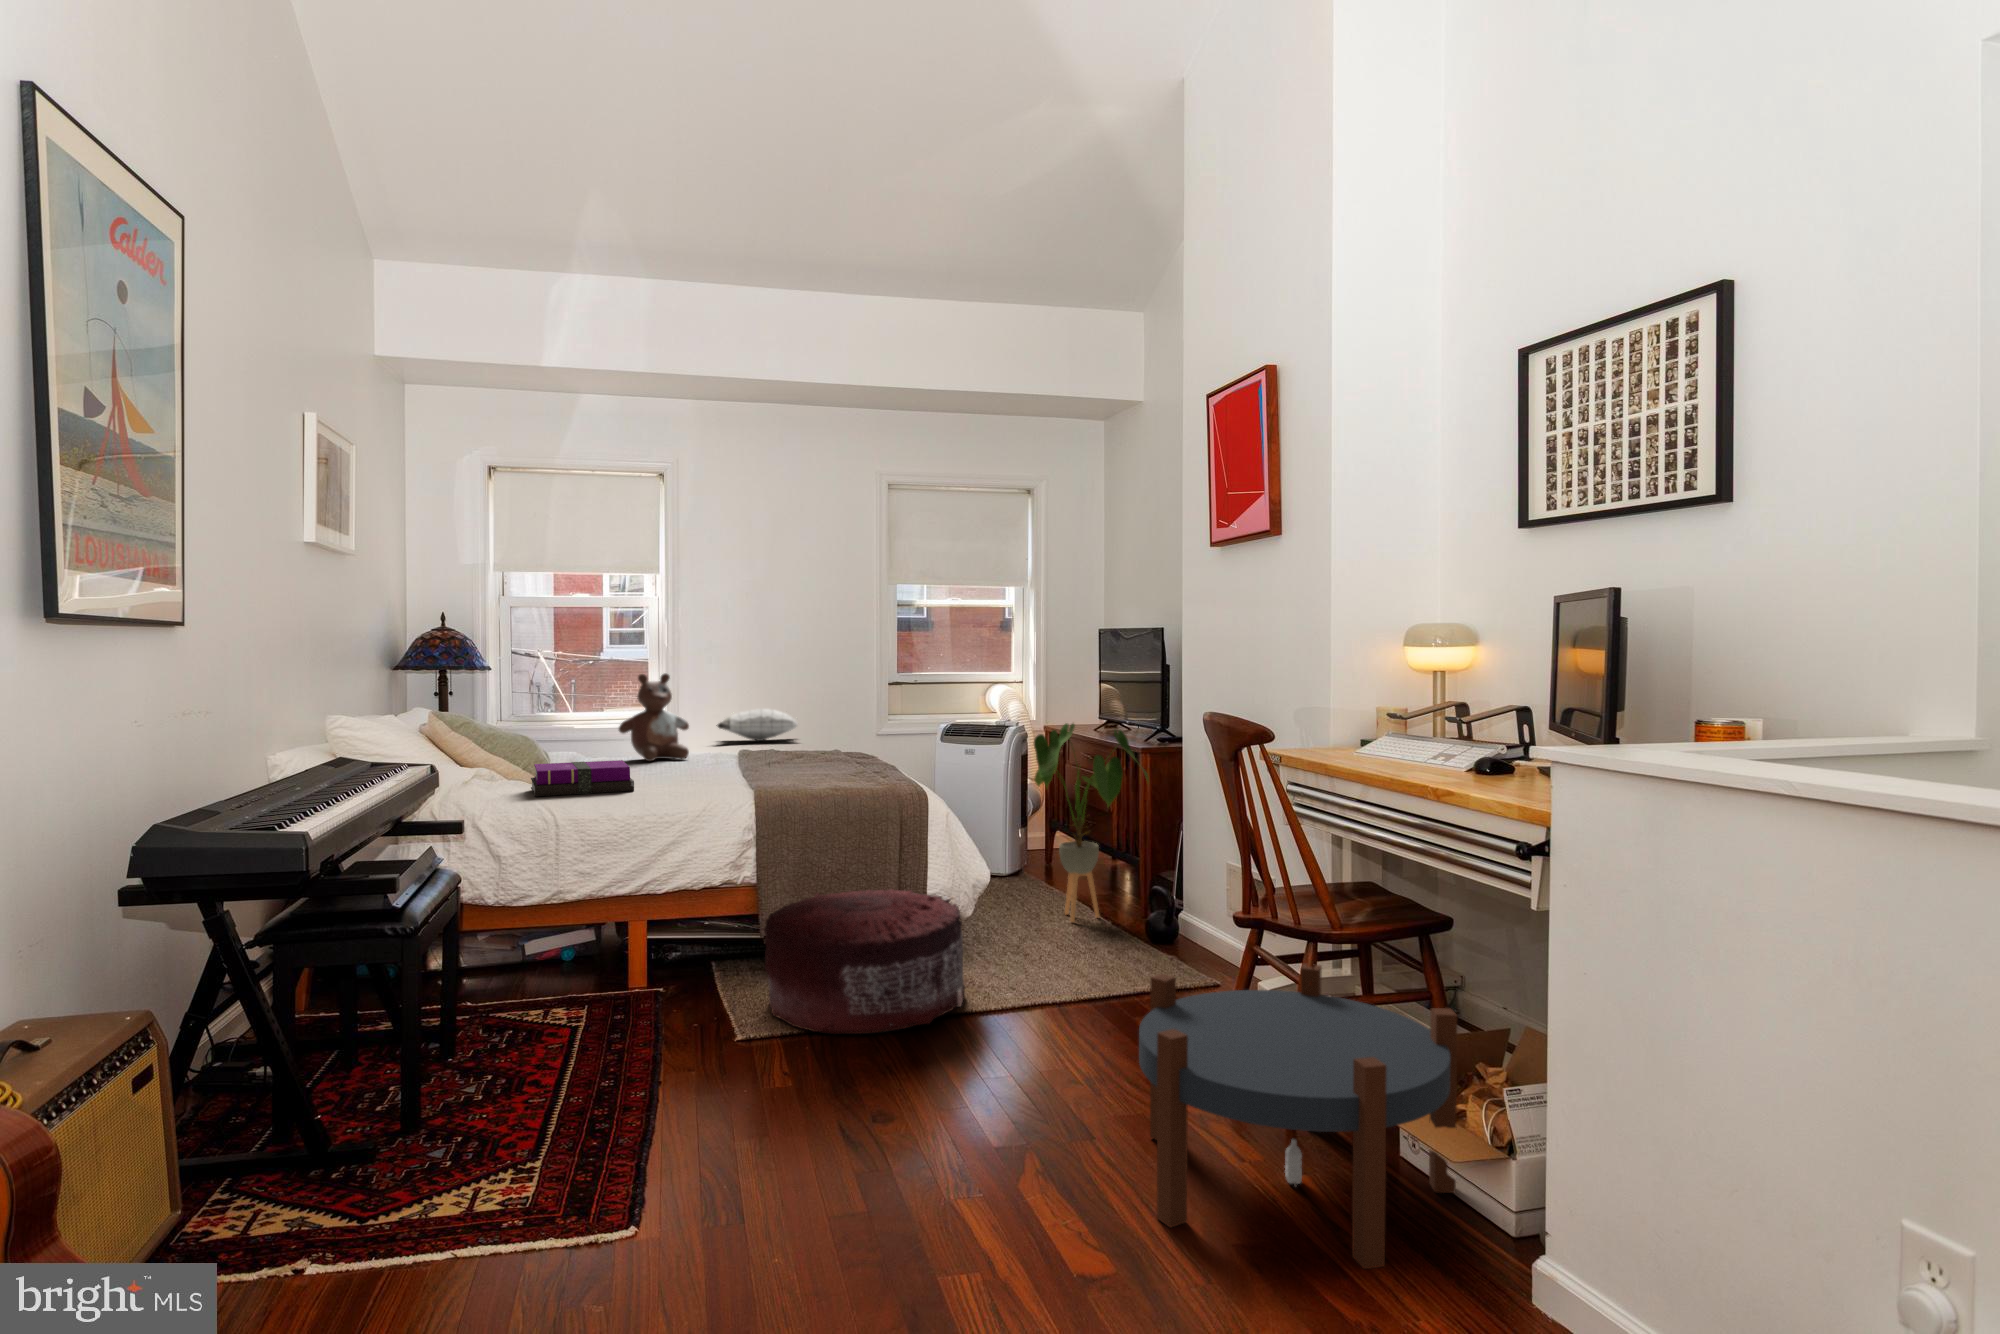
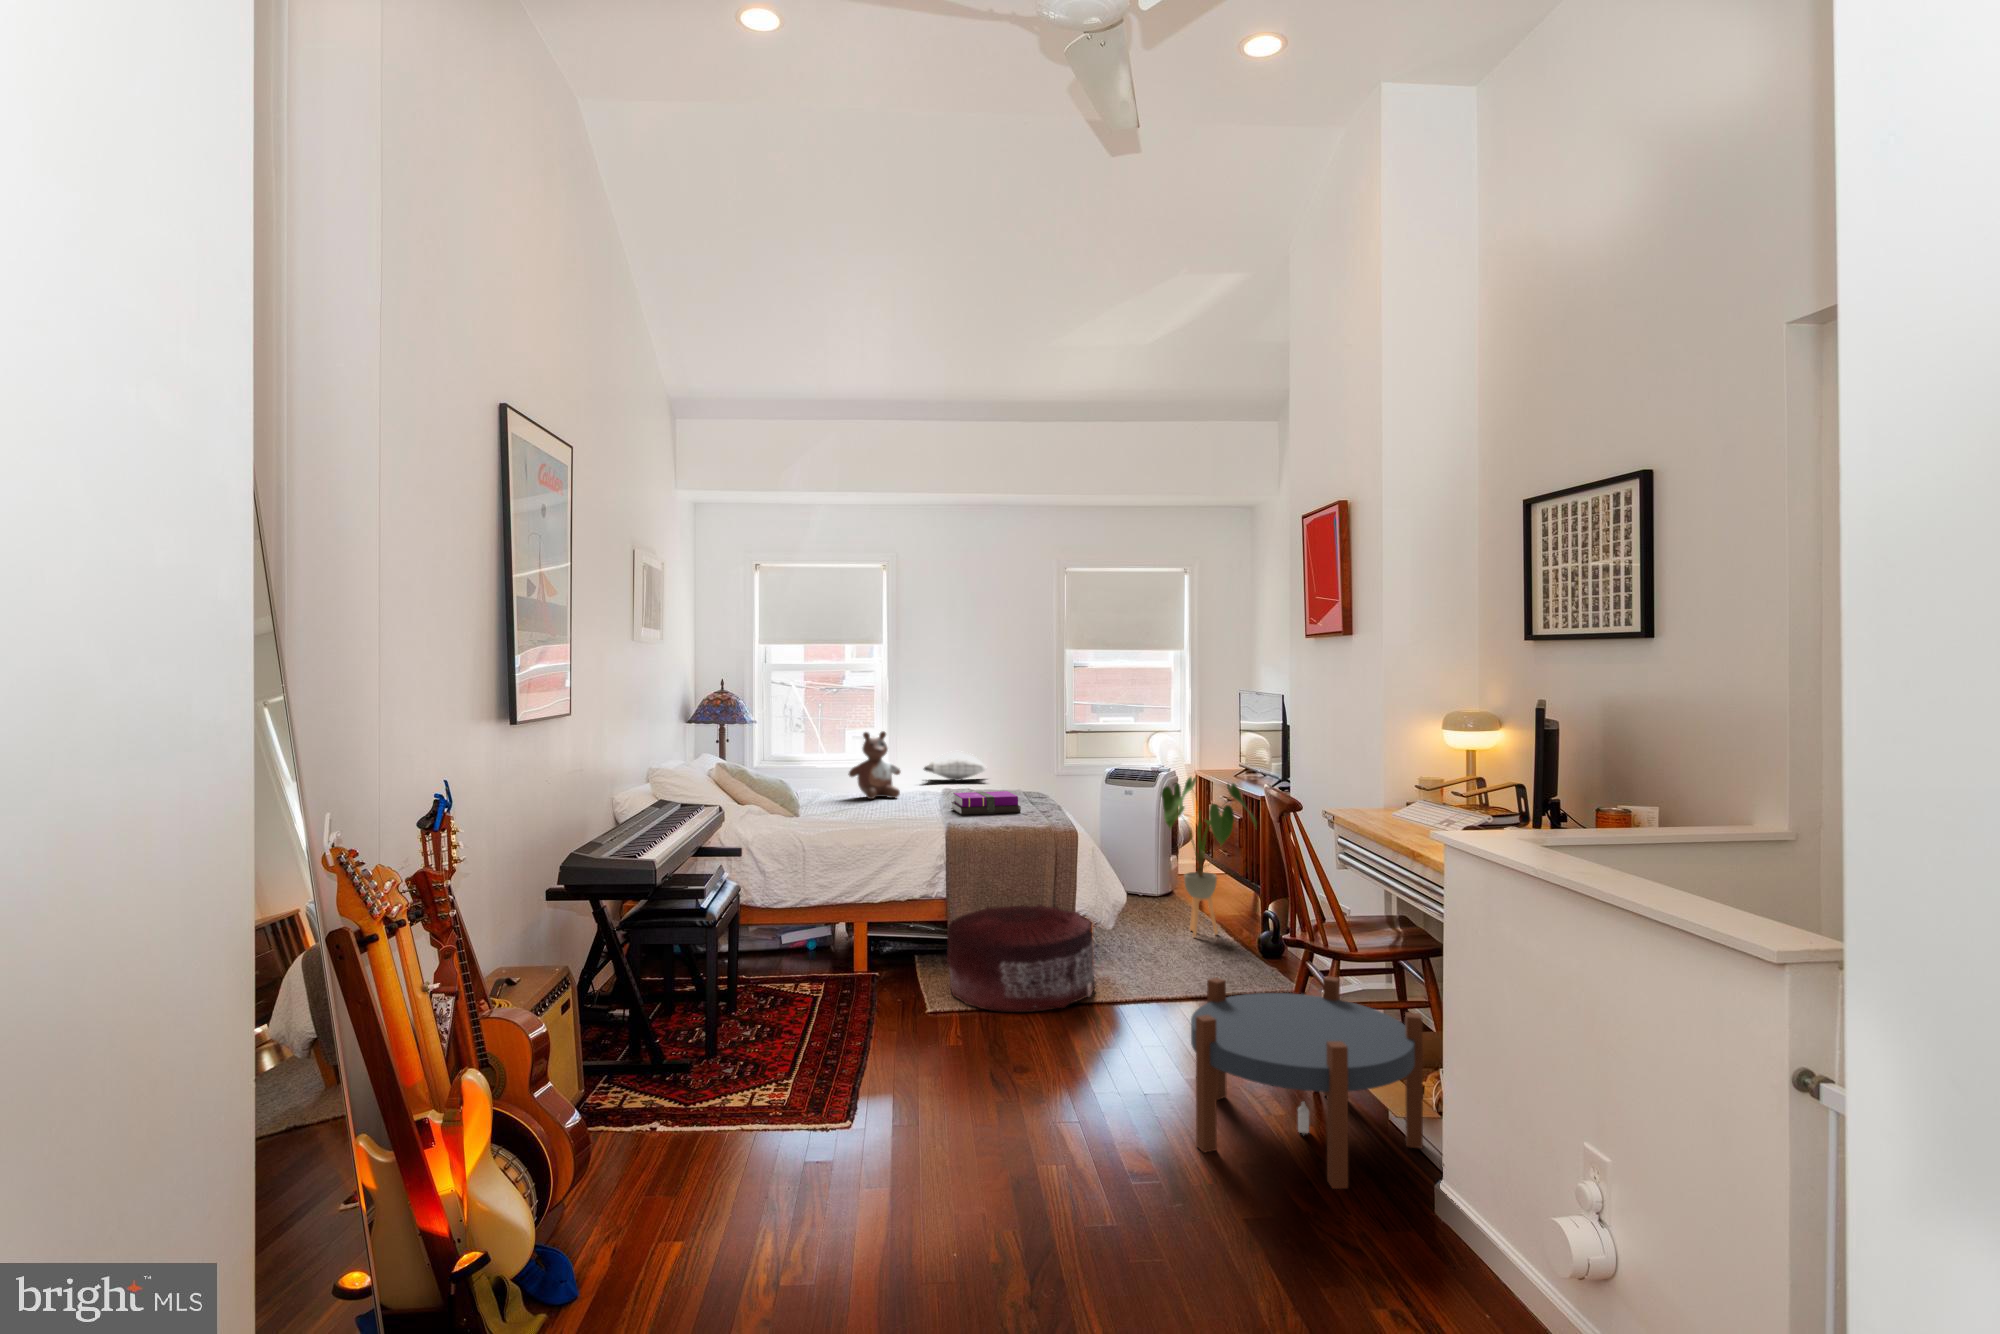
notebook: present [531,760,634,797] -> present [951,791,1021,815]

